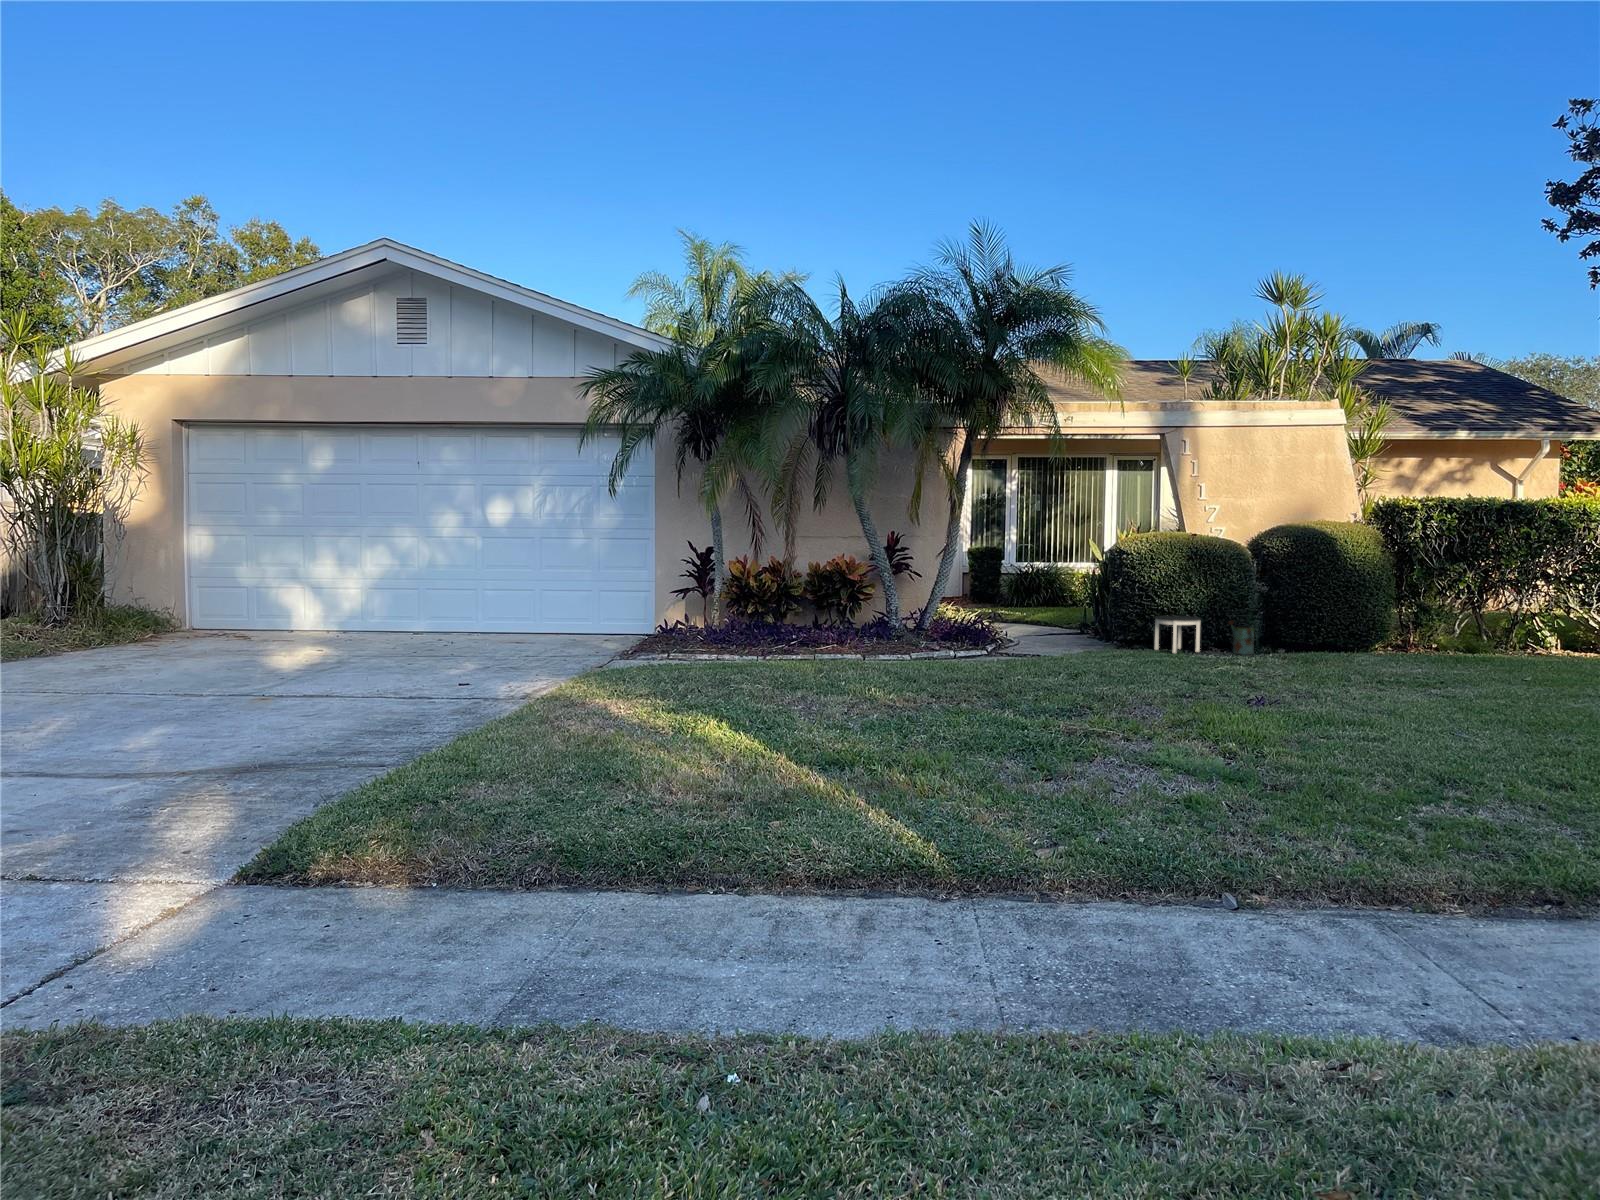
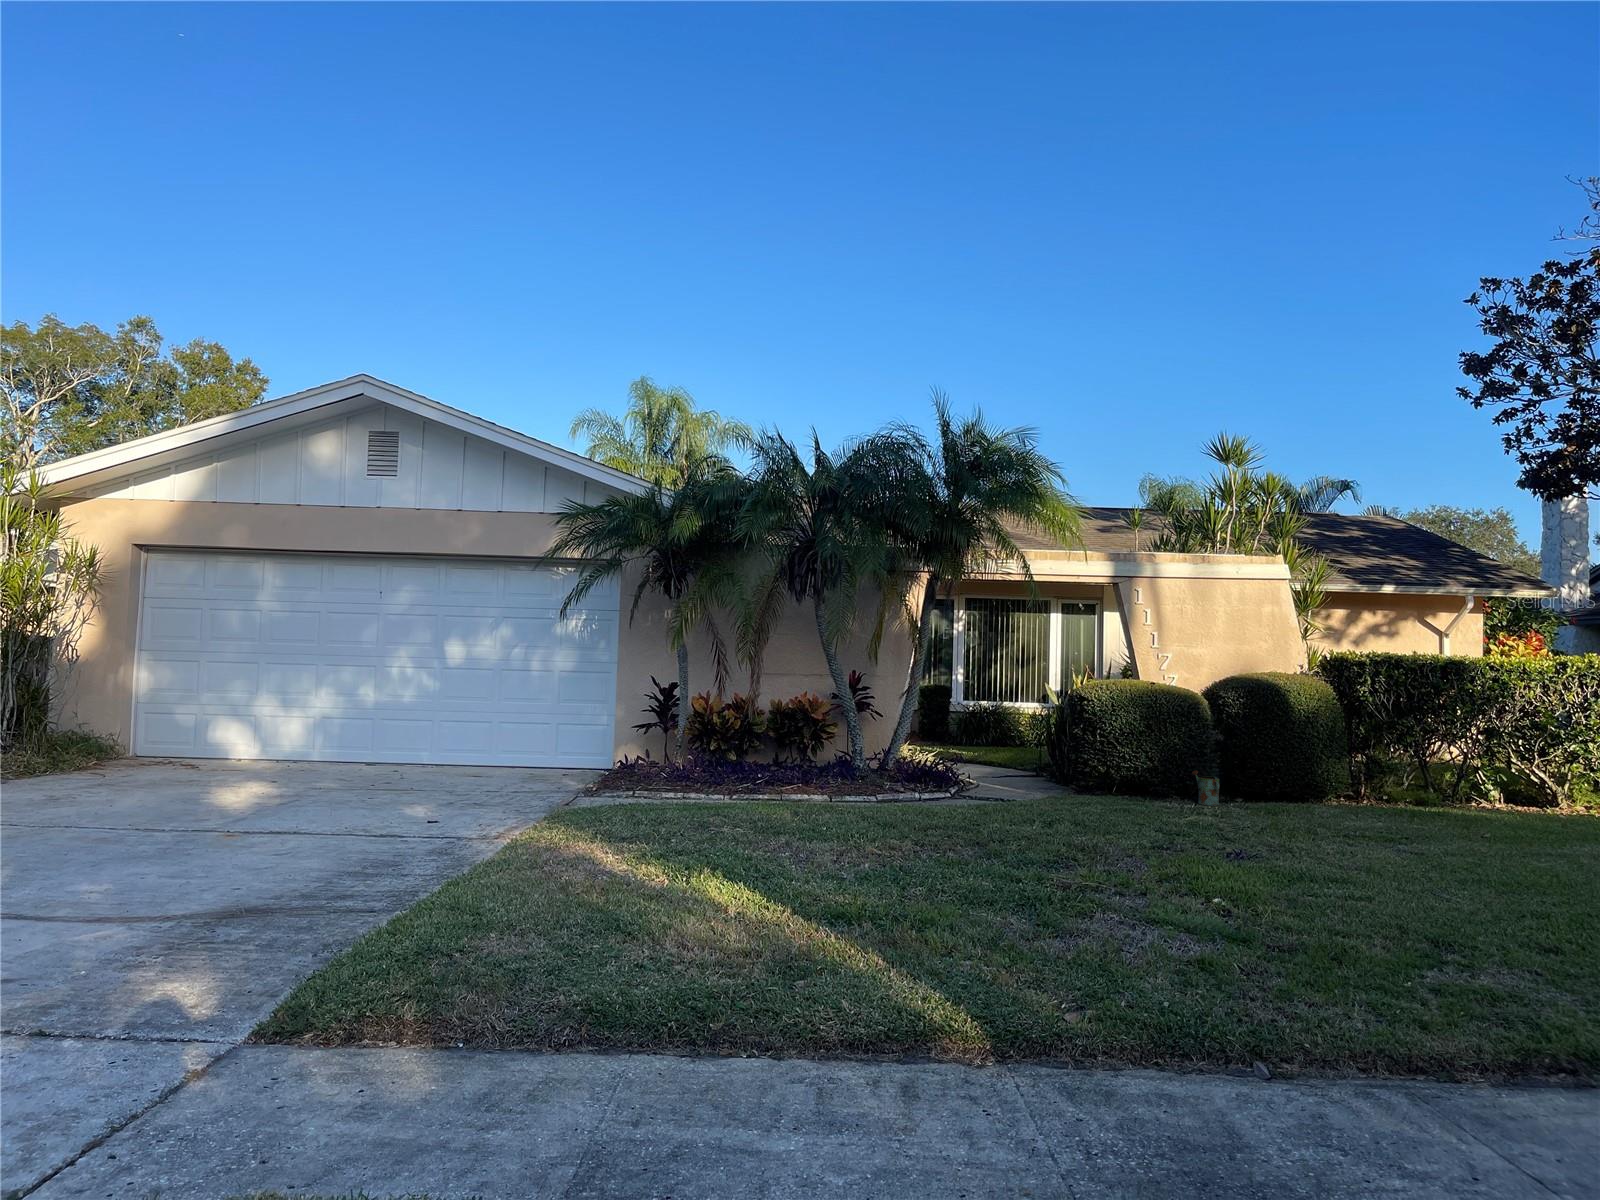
round table: present [1155,615,1201,653] -> none [1121,764,1167,803]

